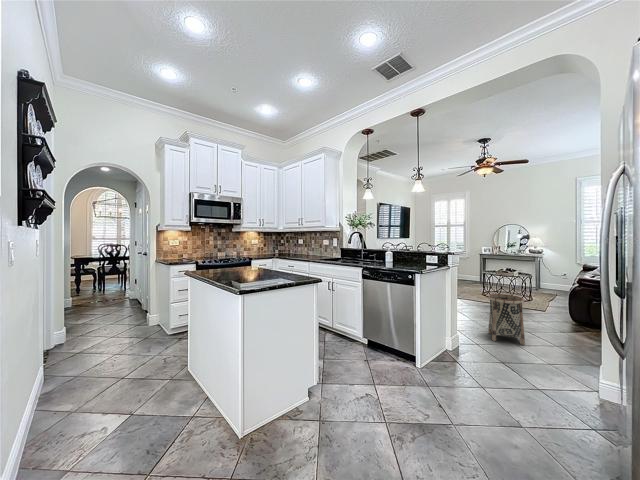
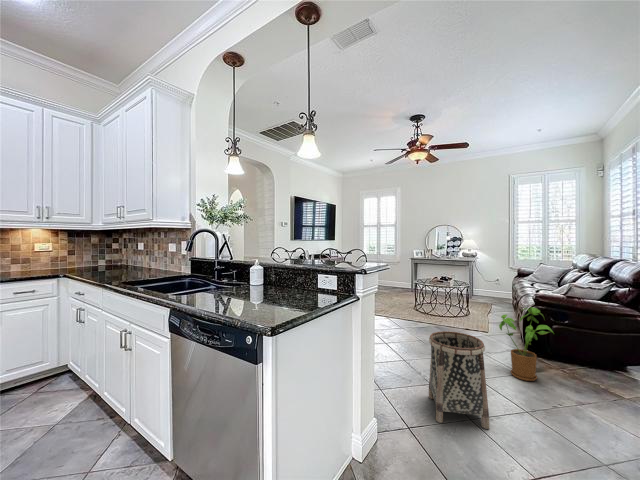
house plant: none [543,284,580,332] -> present [499,307,553,381]

